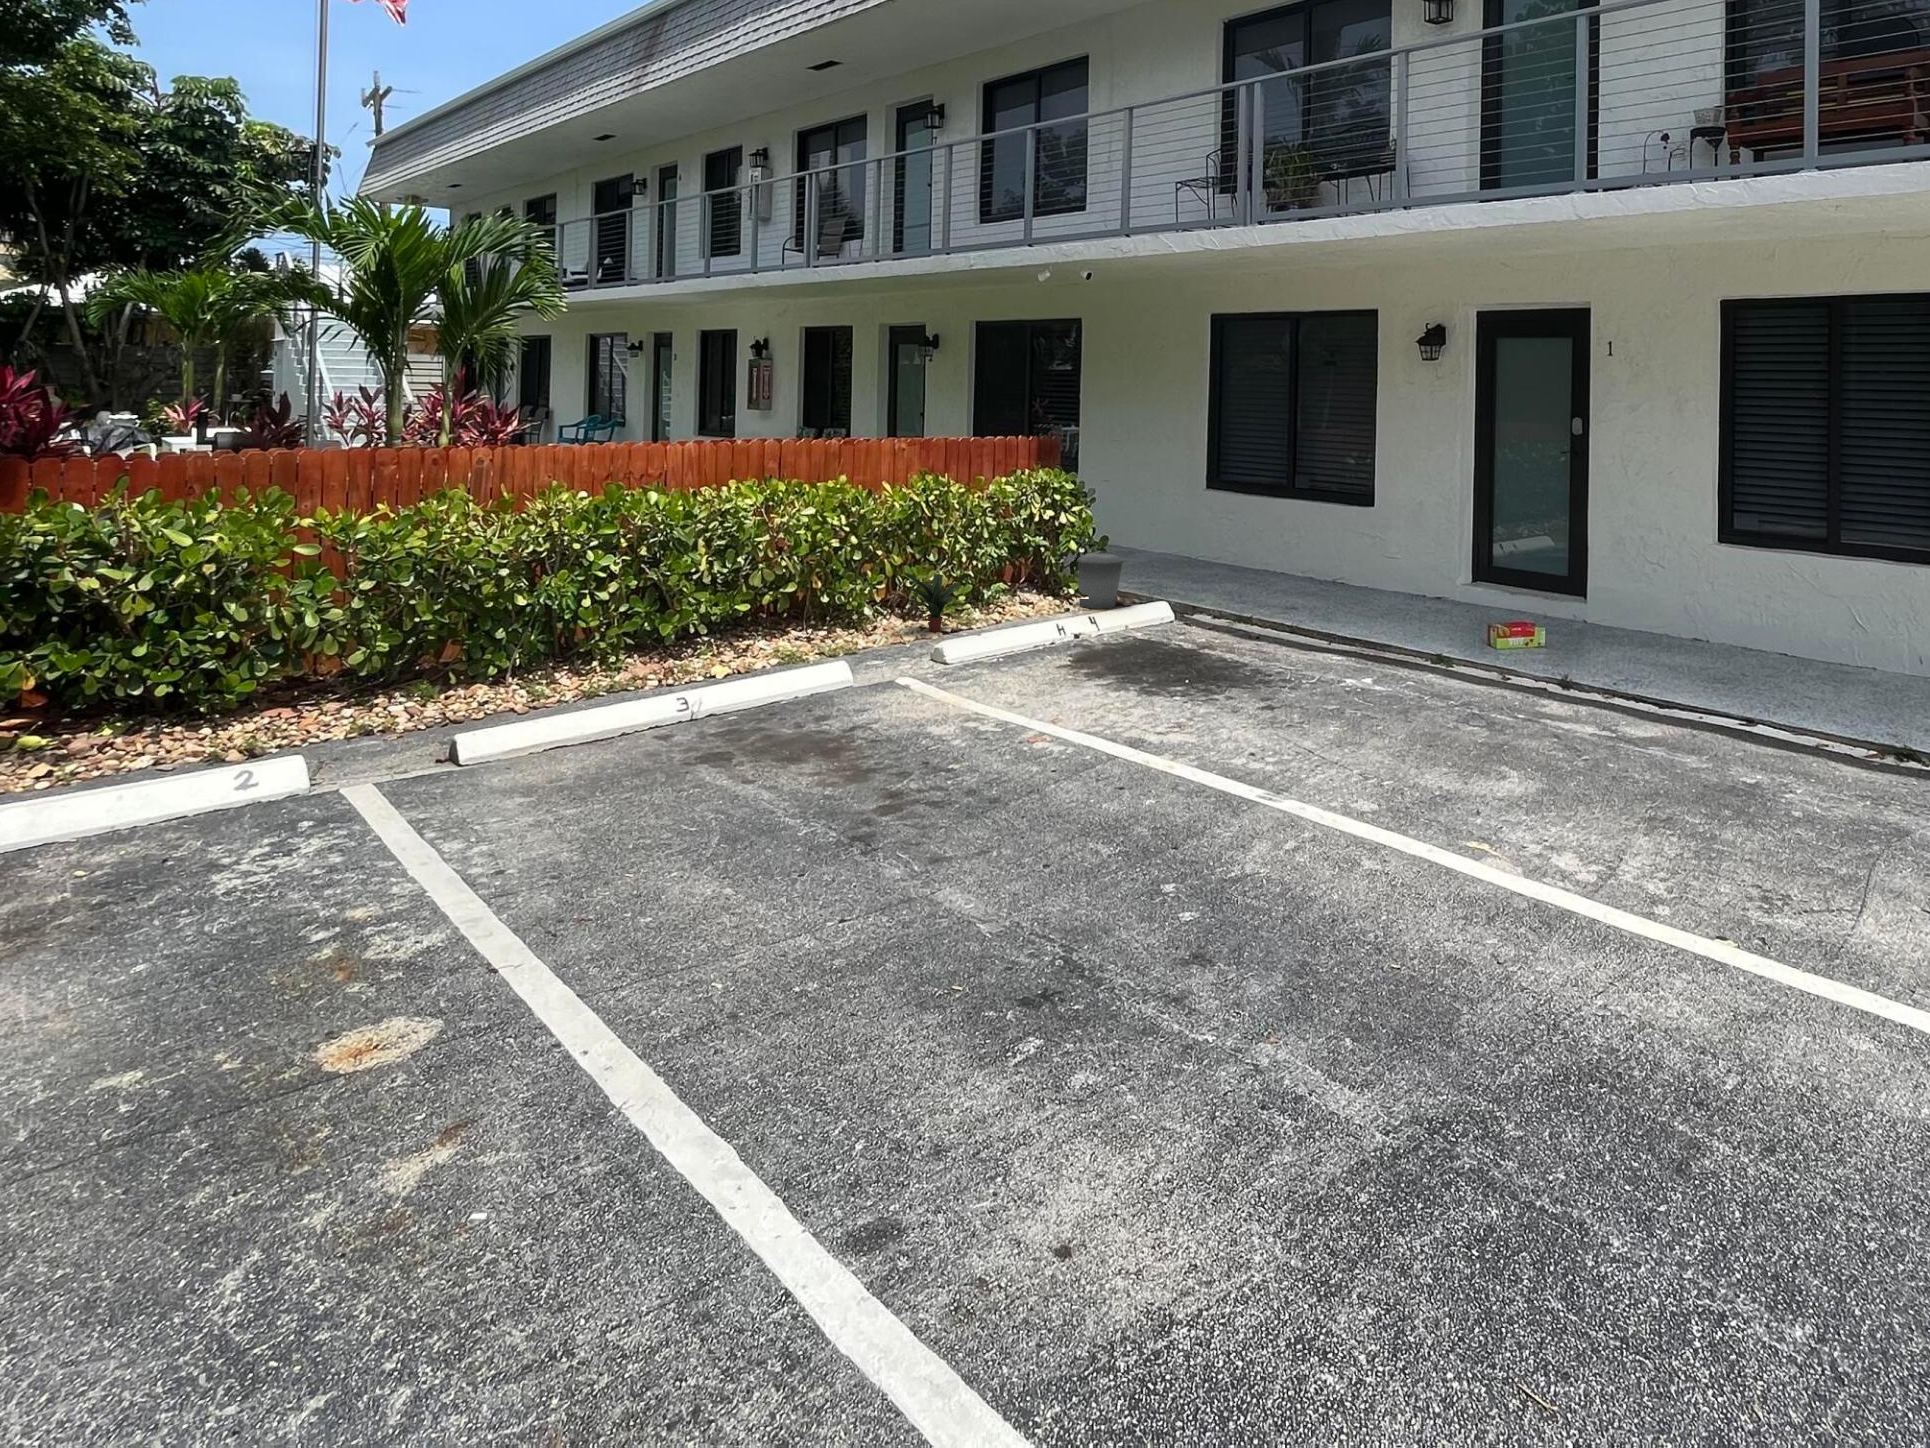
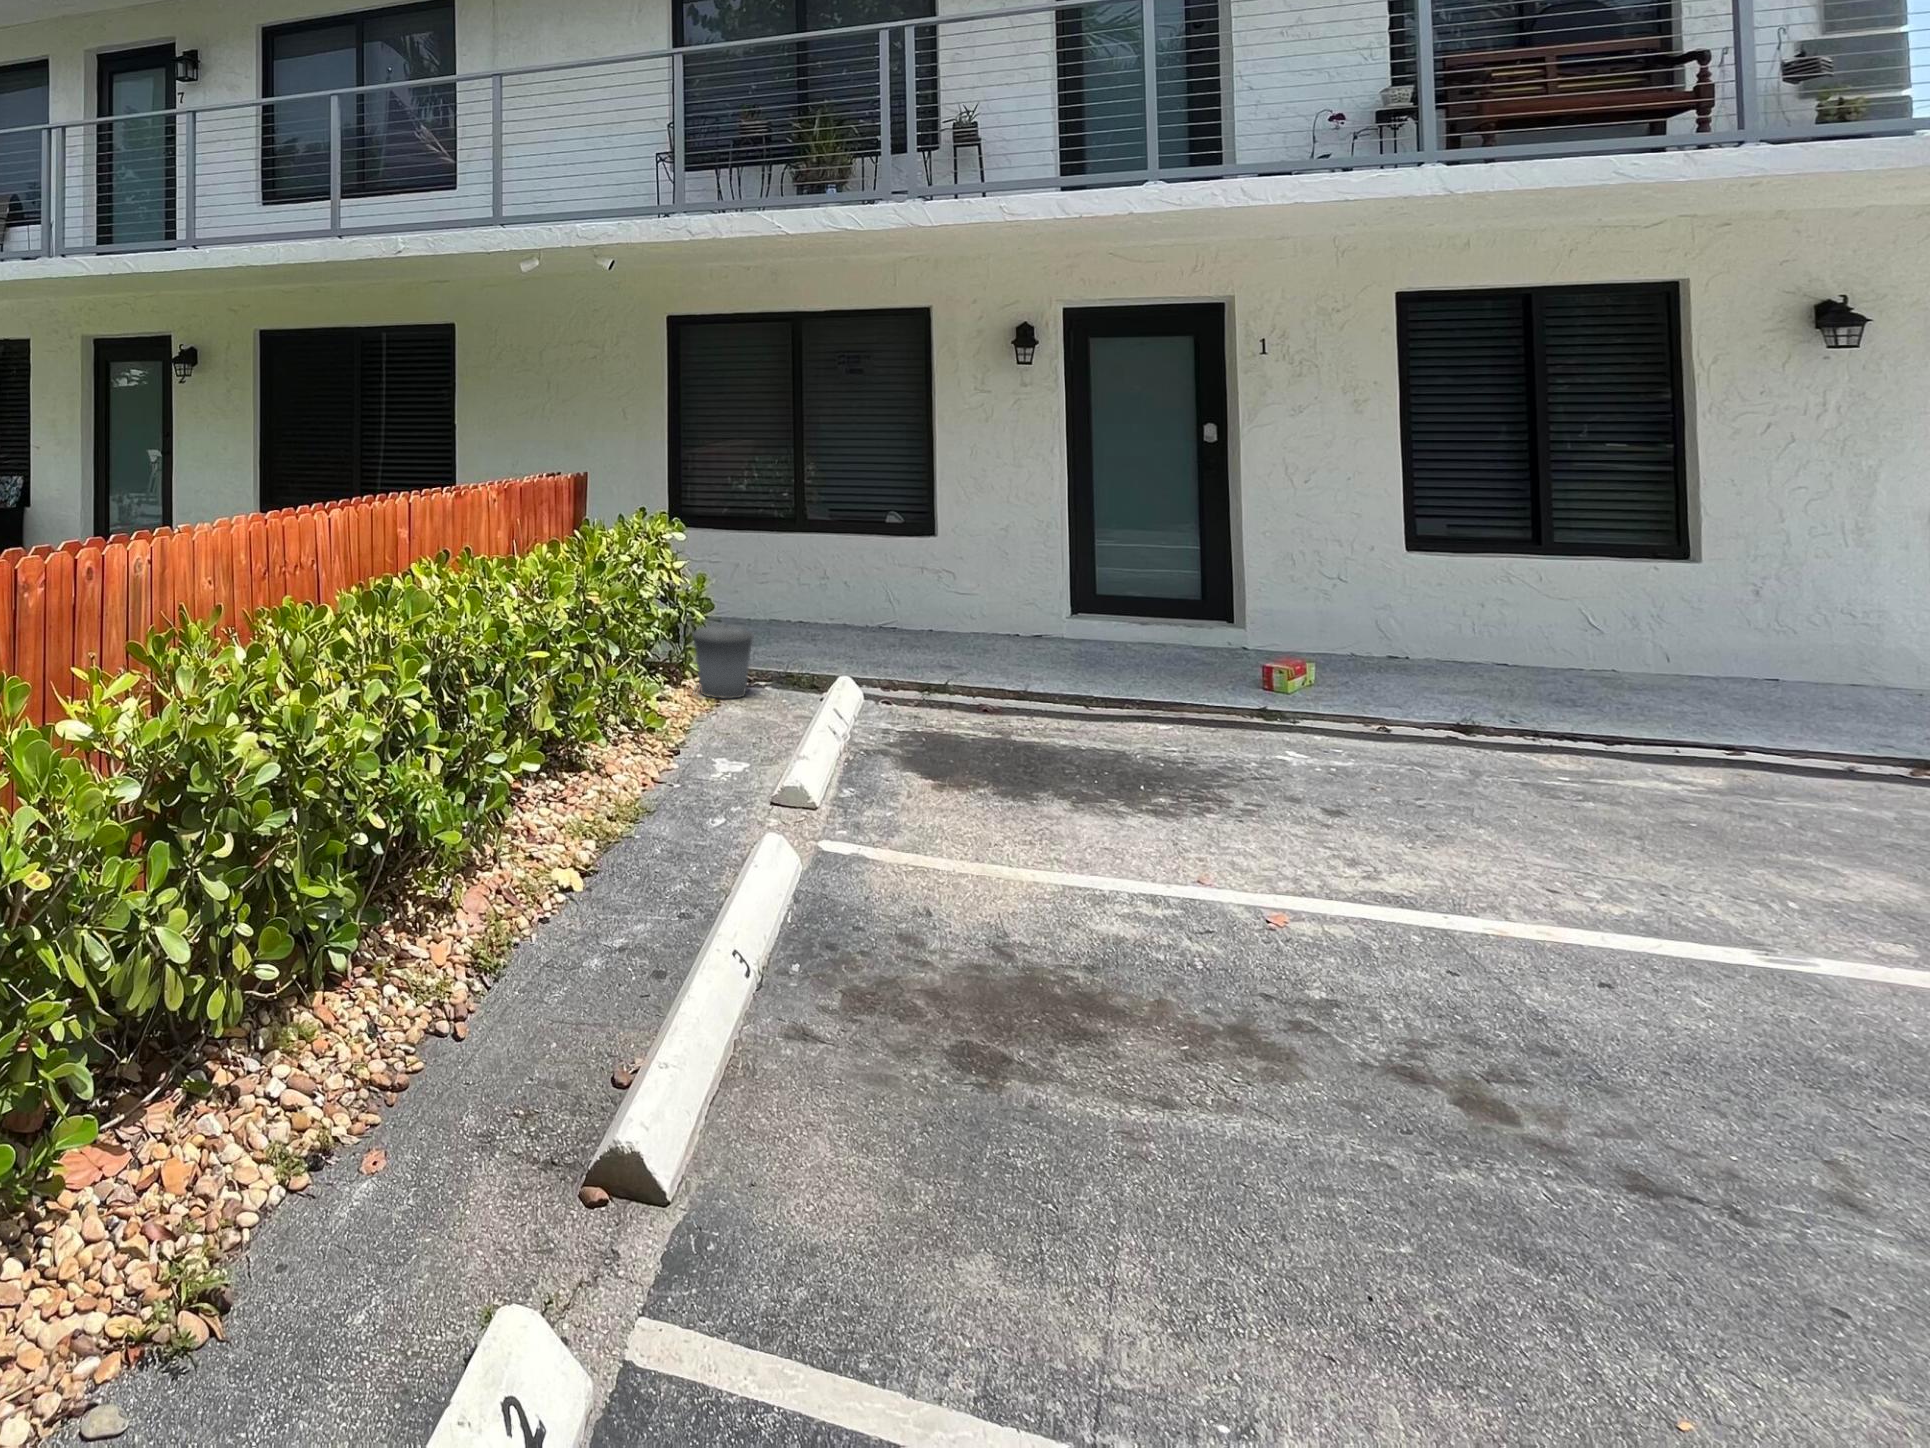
potted plant: present [904,573,963,631] -> none [625,685,704,766]

